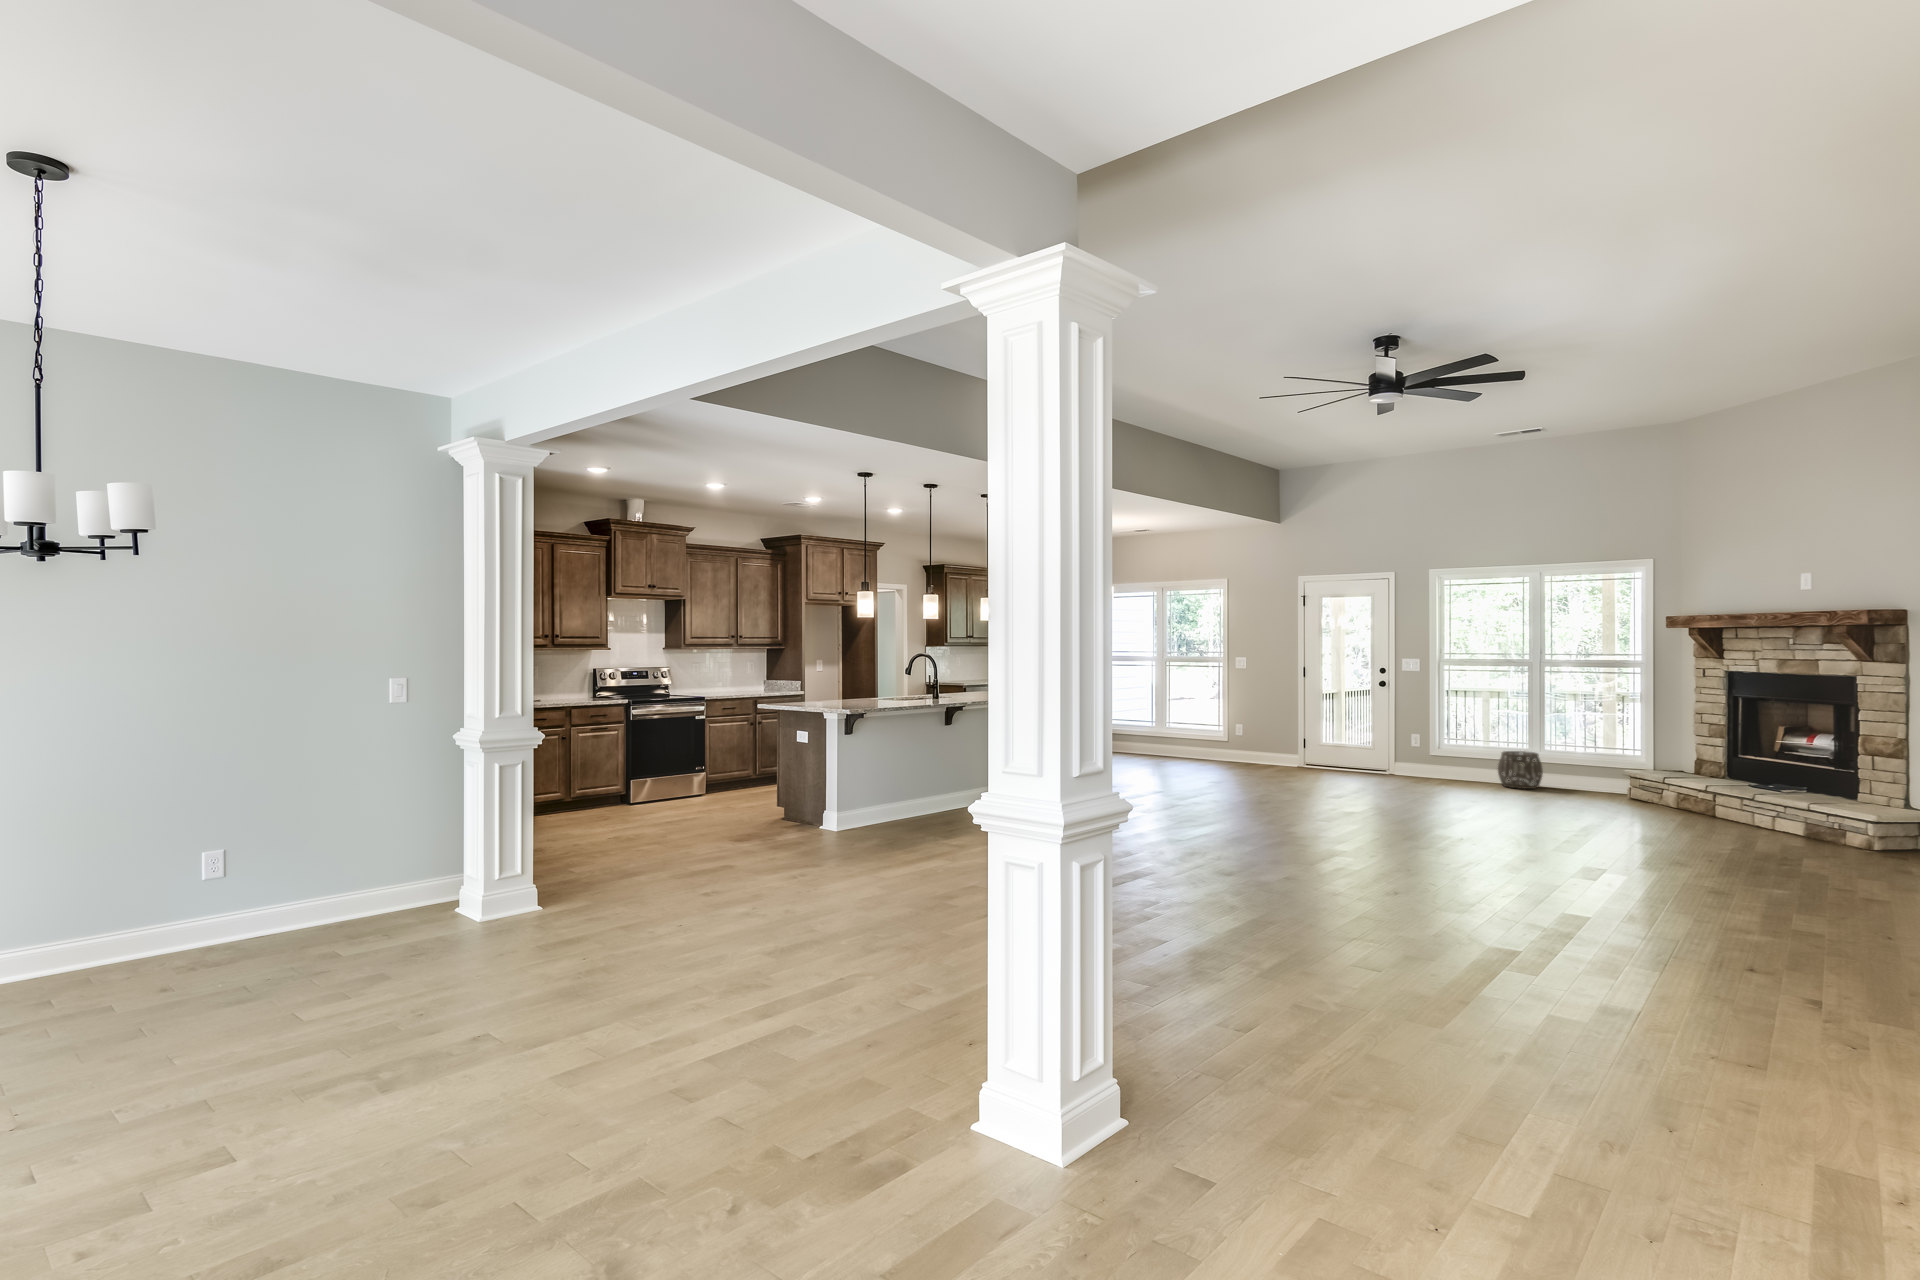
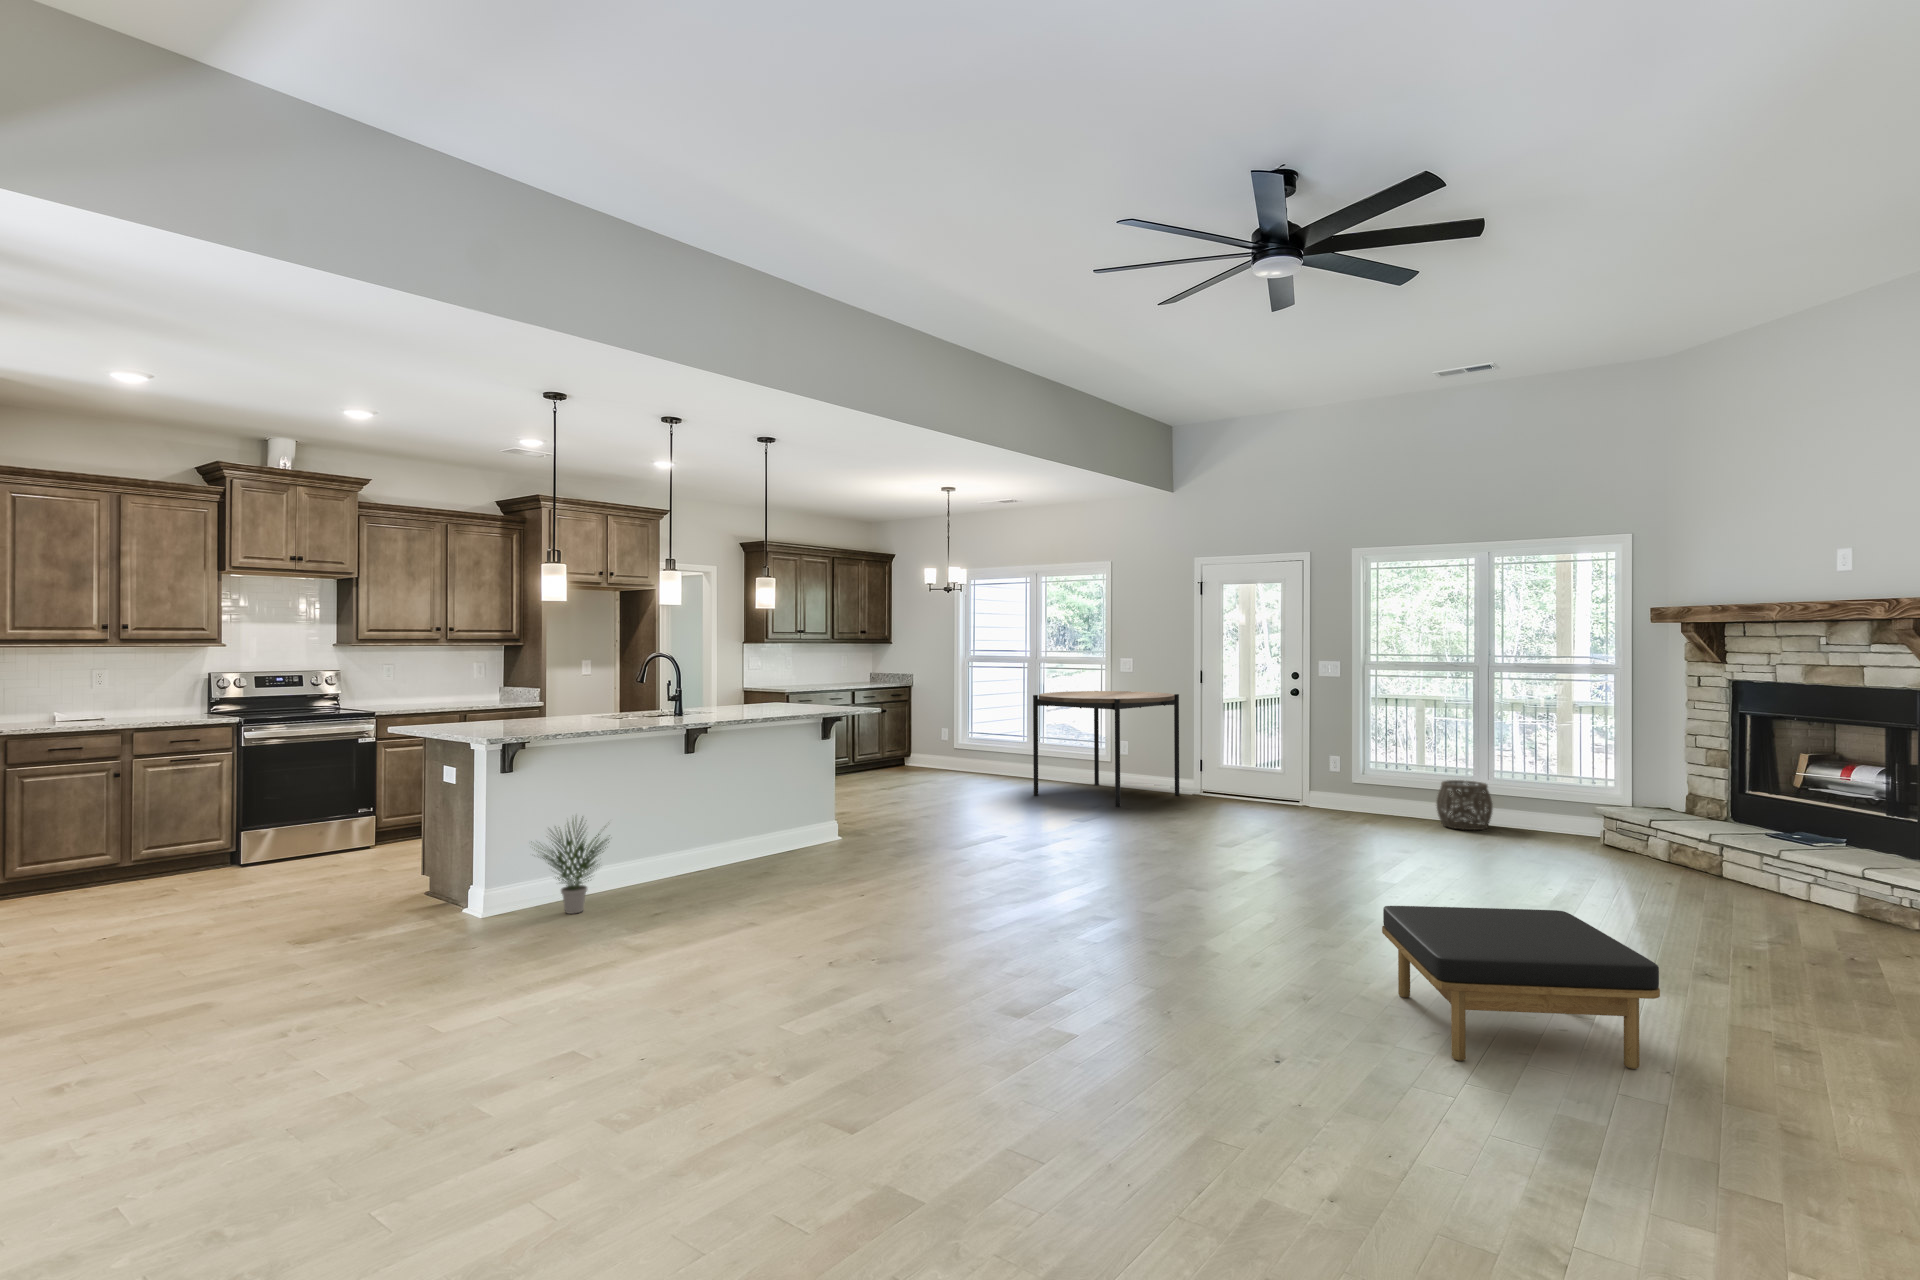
dining table: none [1168,683,1287,774] -> present [1033,691,1180,807]
potted plant: none [857,764,915,831] -> present [538,820,609,914]
ottoman: none [1458,815,1633,903] -> present [1382,906,1660,1069]

